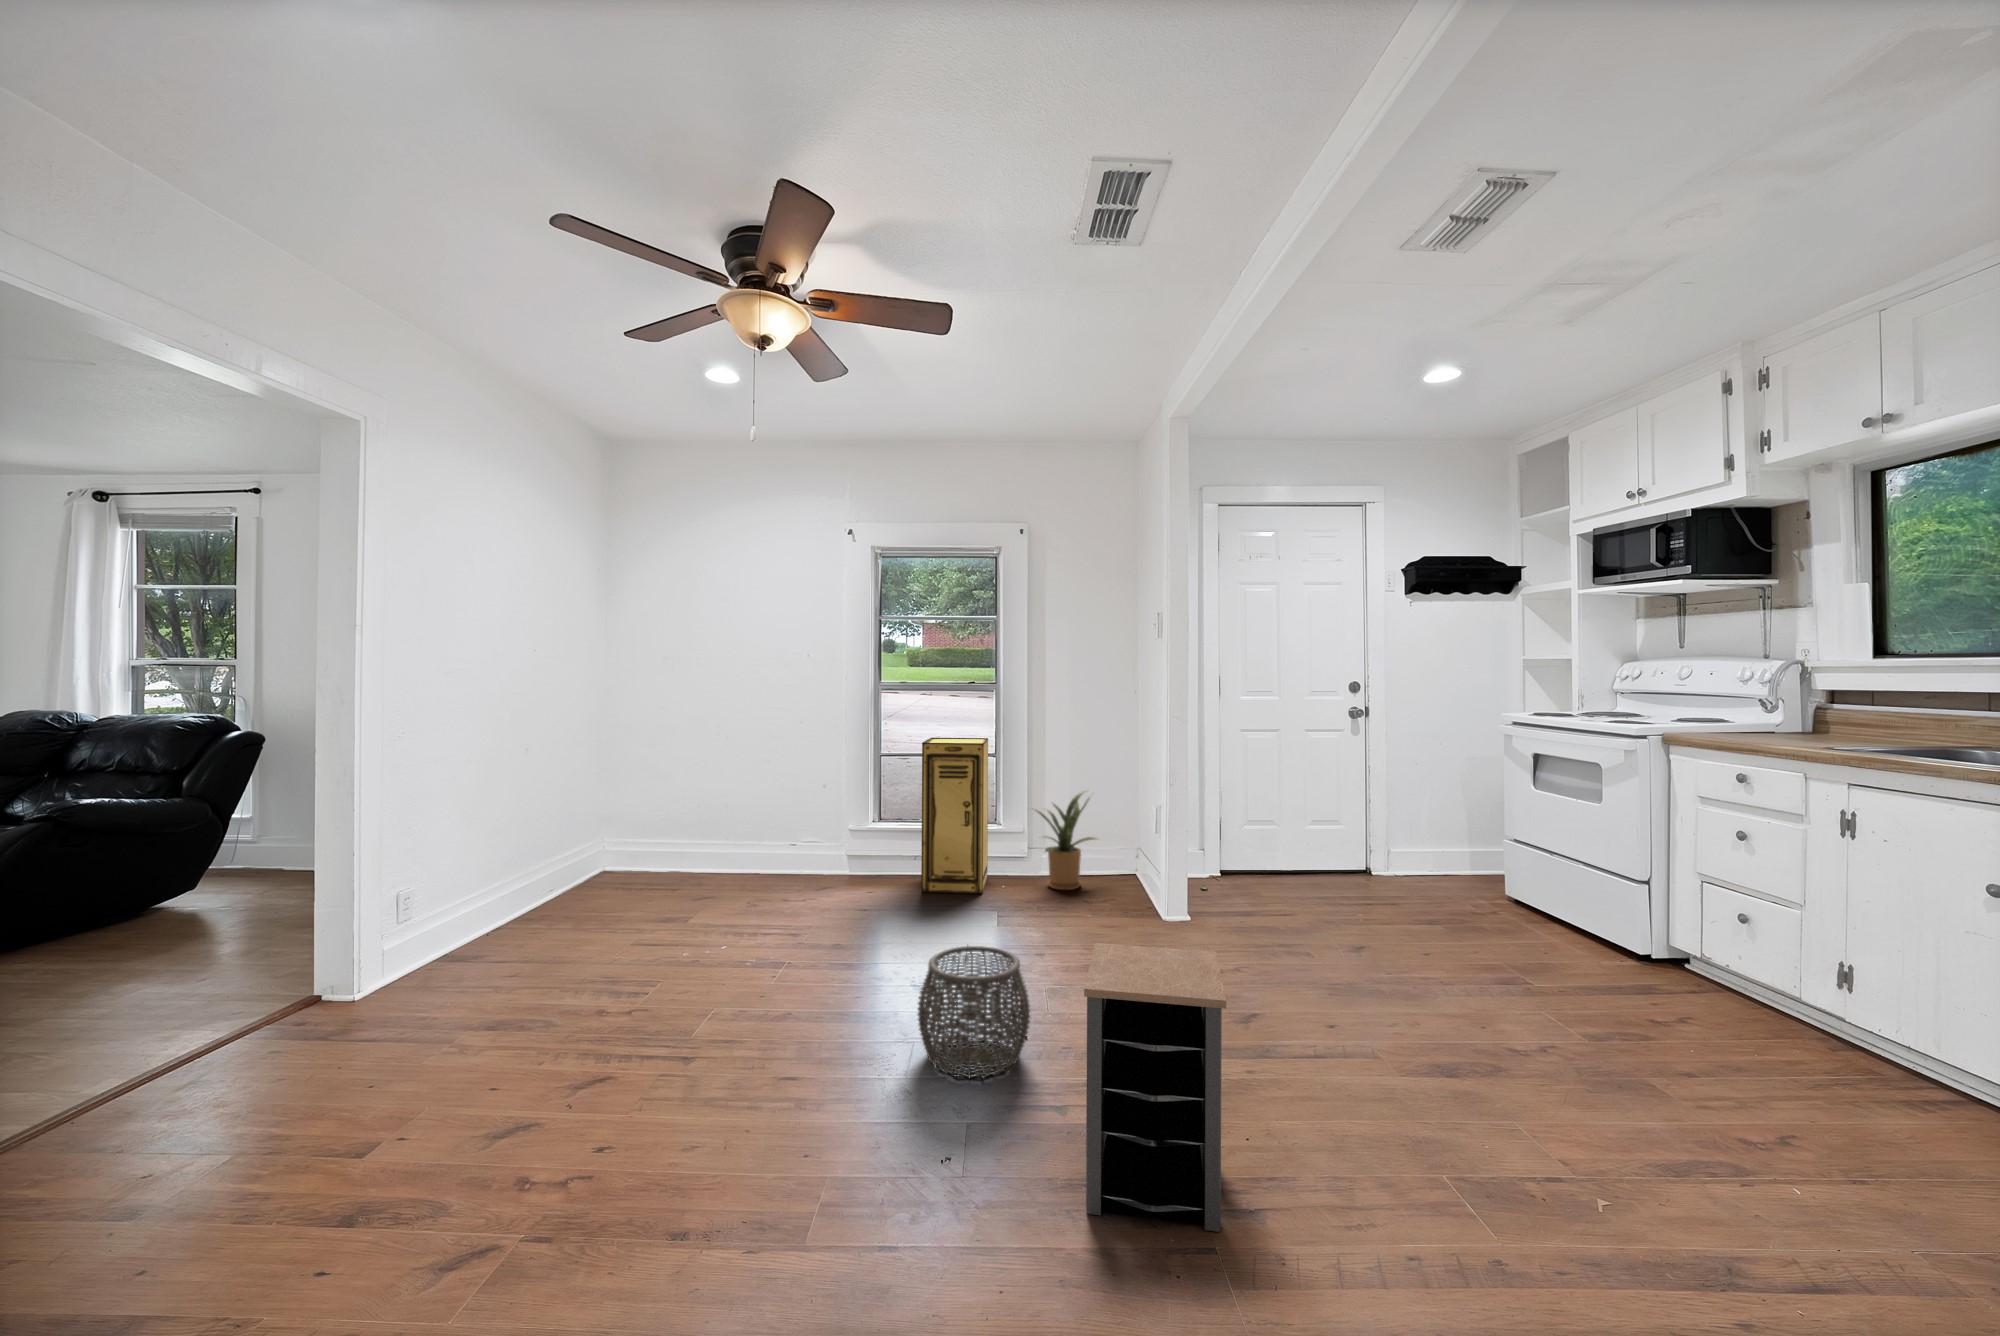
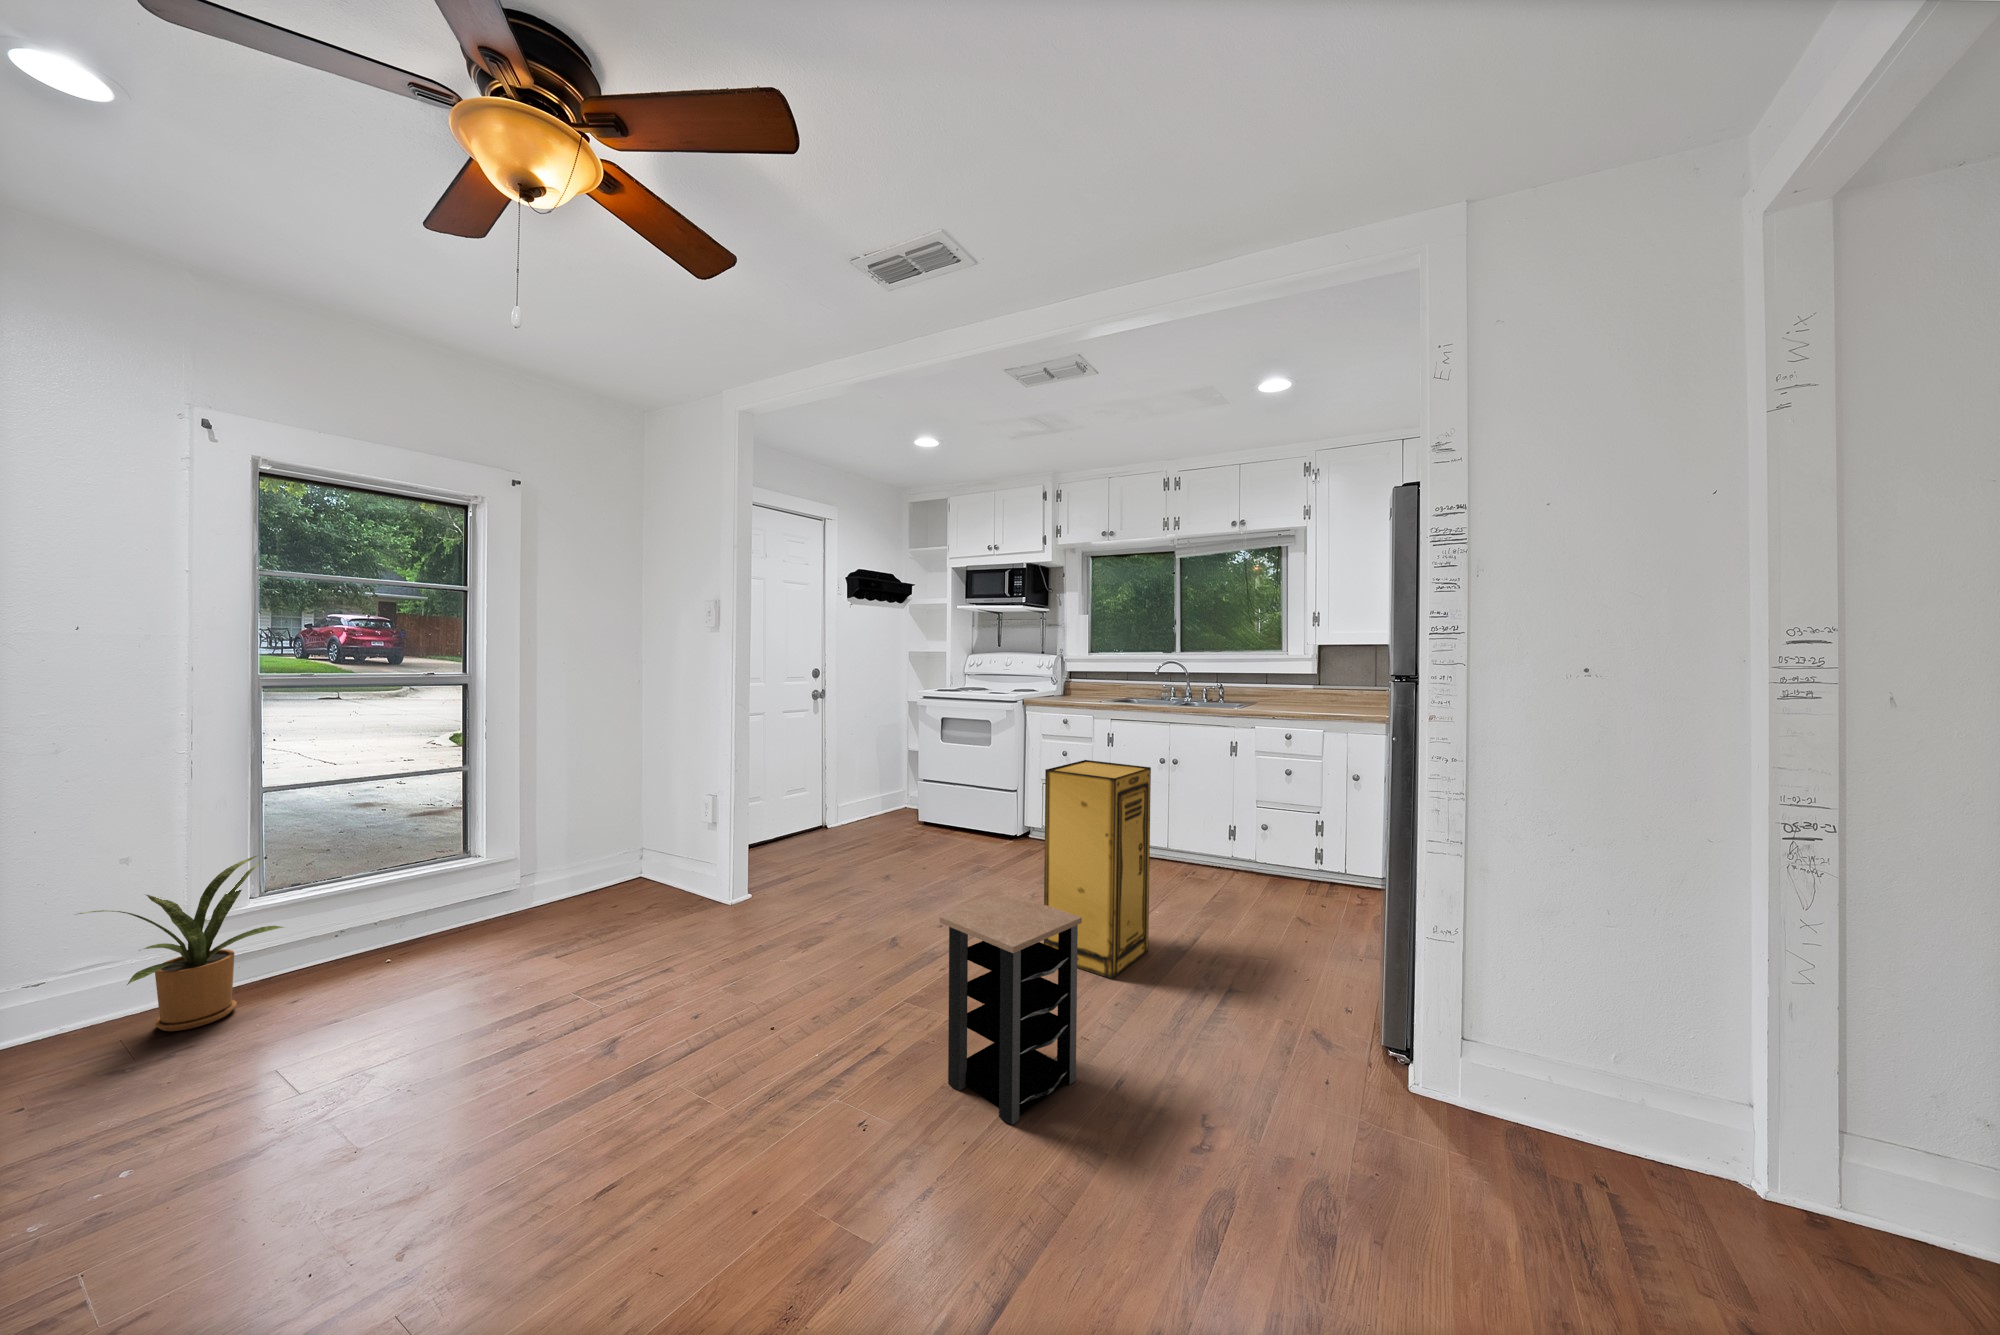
storage cabinet: present [921,738,988,894] -> present [1044,760,1151,979]
house plant: present [1037,792,1096,890] -> present [78,856,284,1031]
woven basket: present [918,946,1030,1078] -> none [697,967,824,1116]

